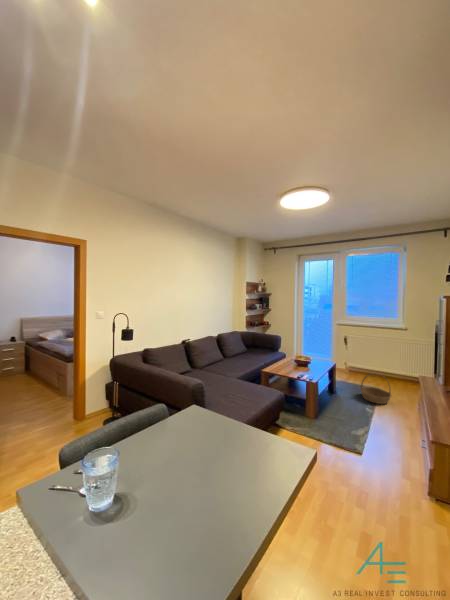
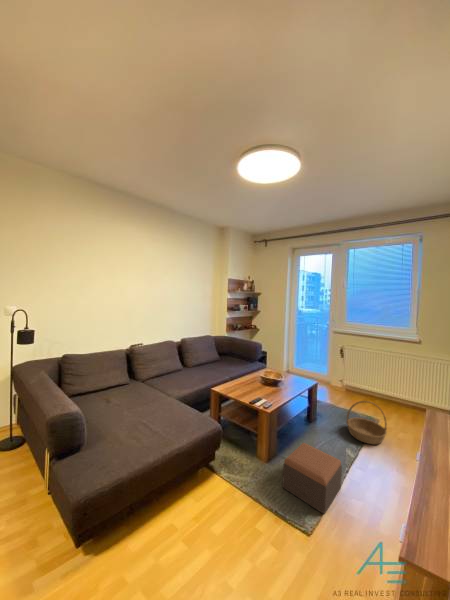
footstool: none [331,403,371,445] -> present [282,443,342,514]

